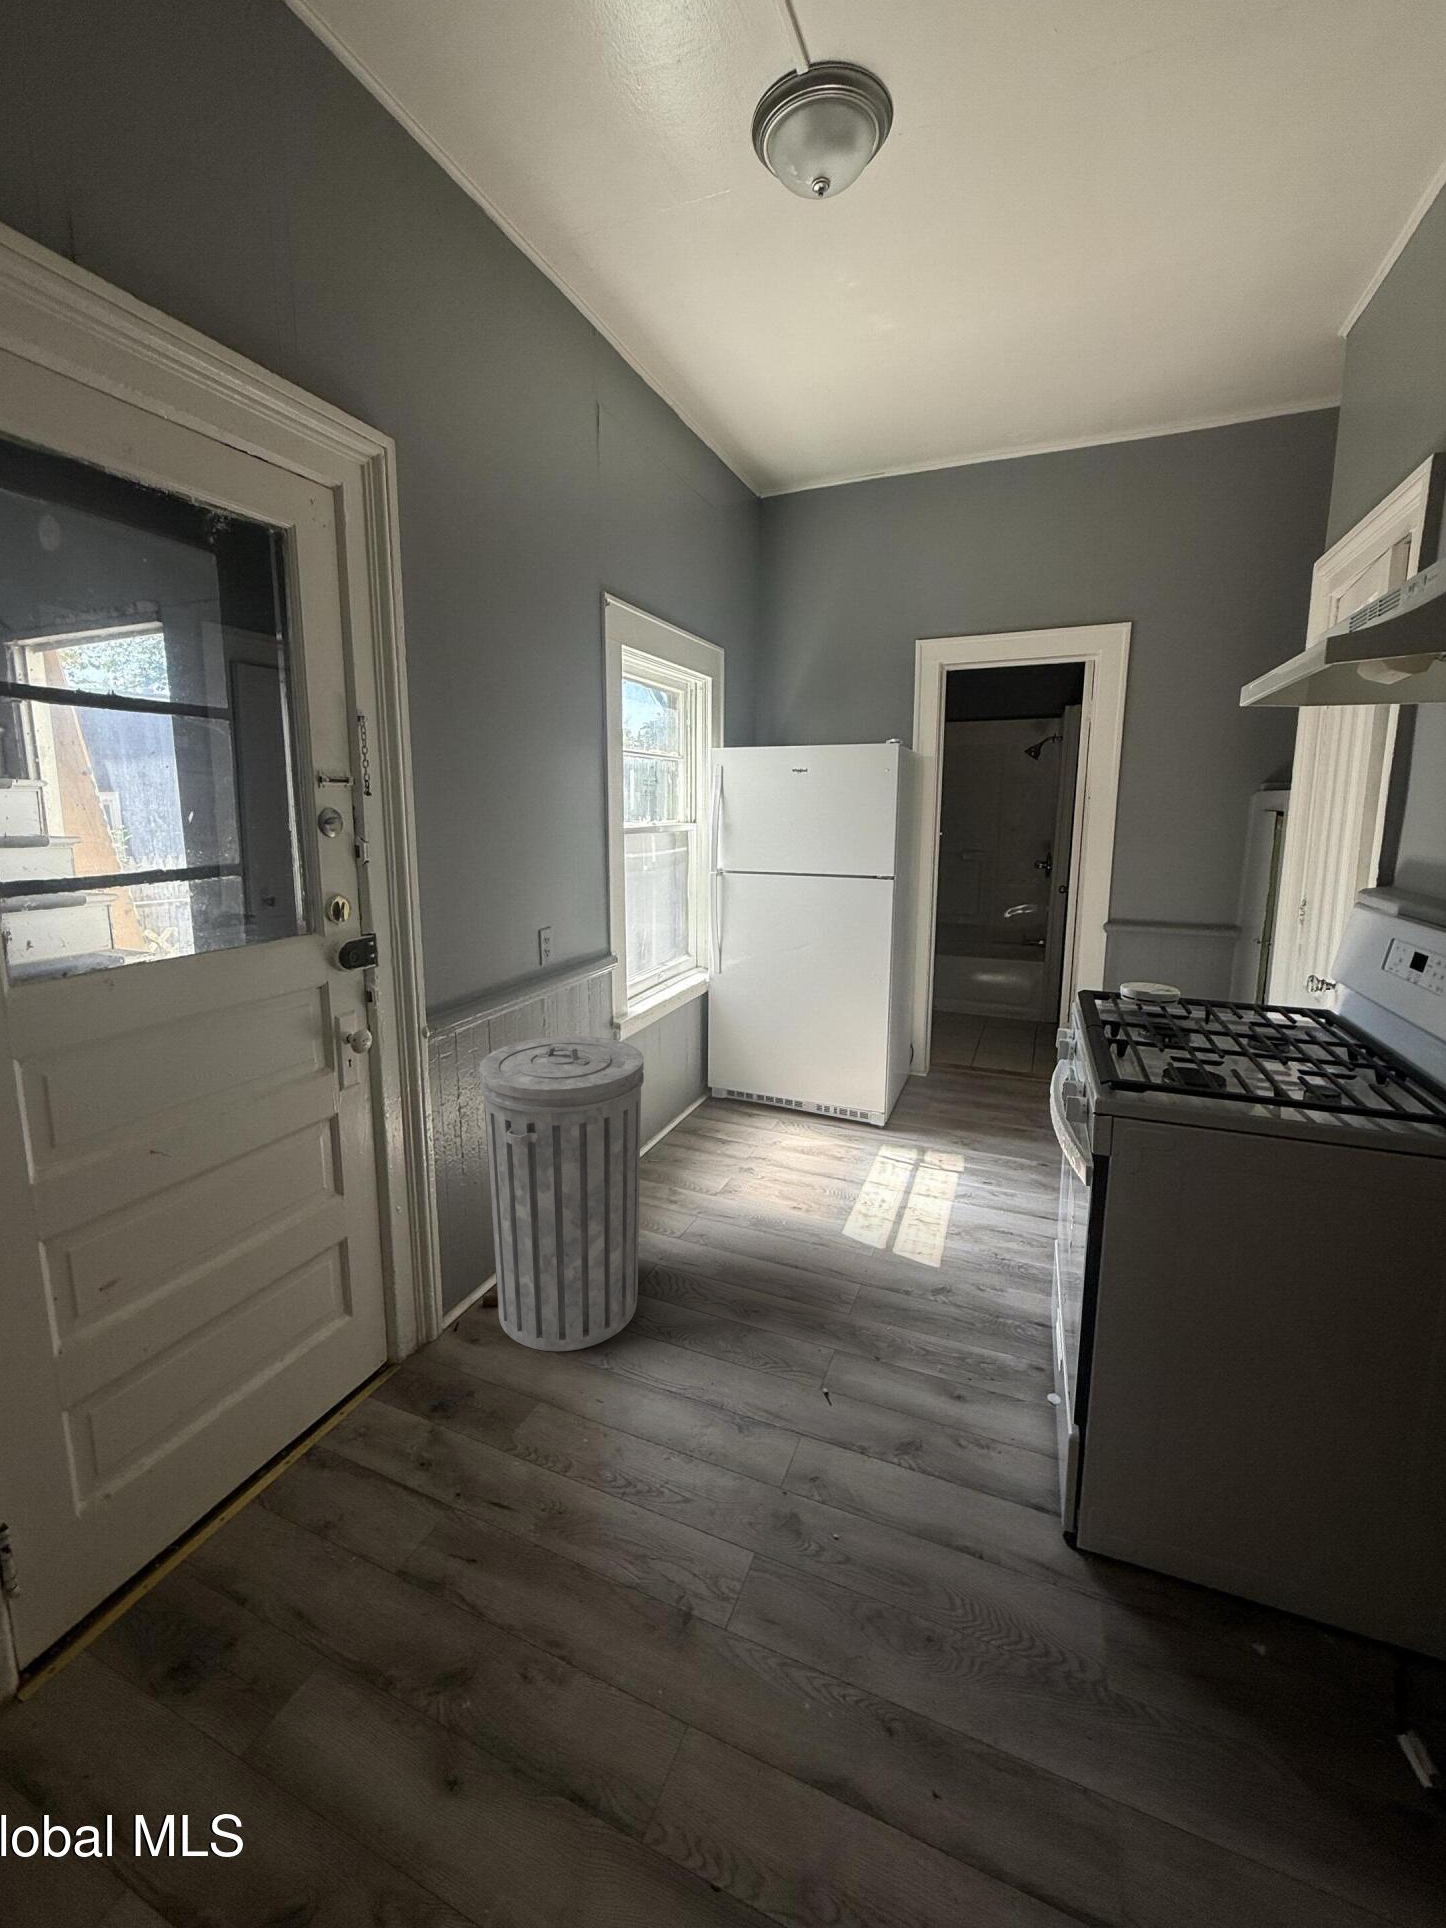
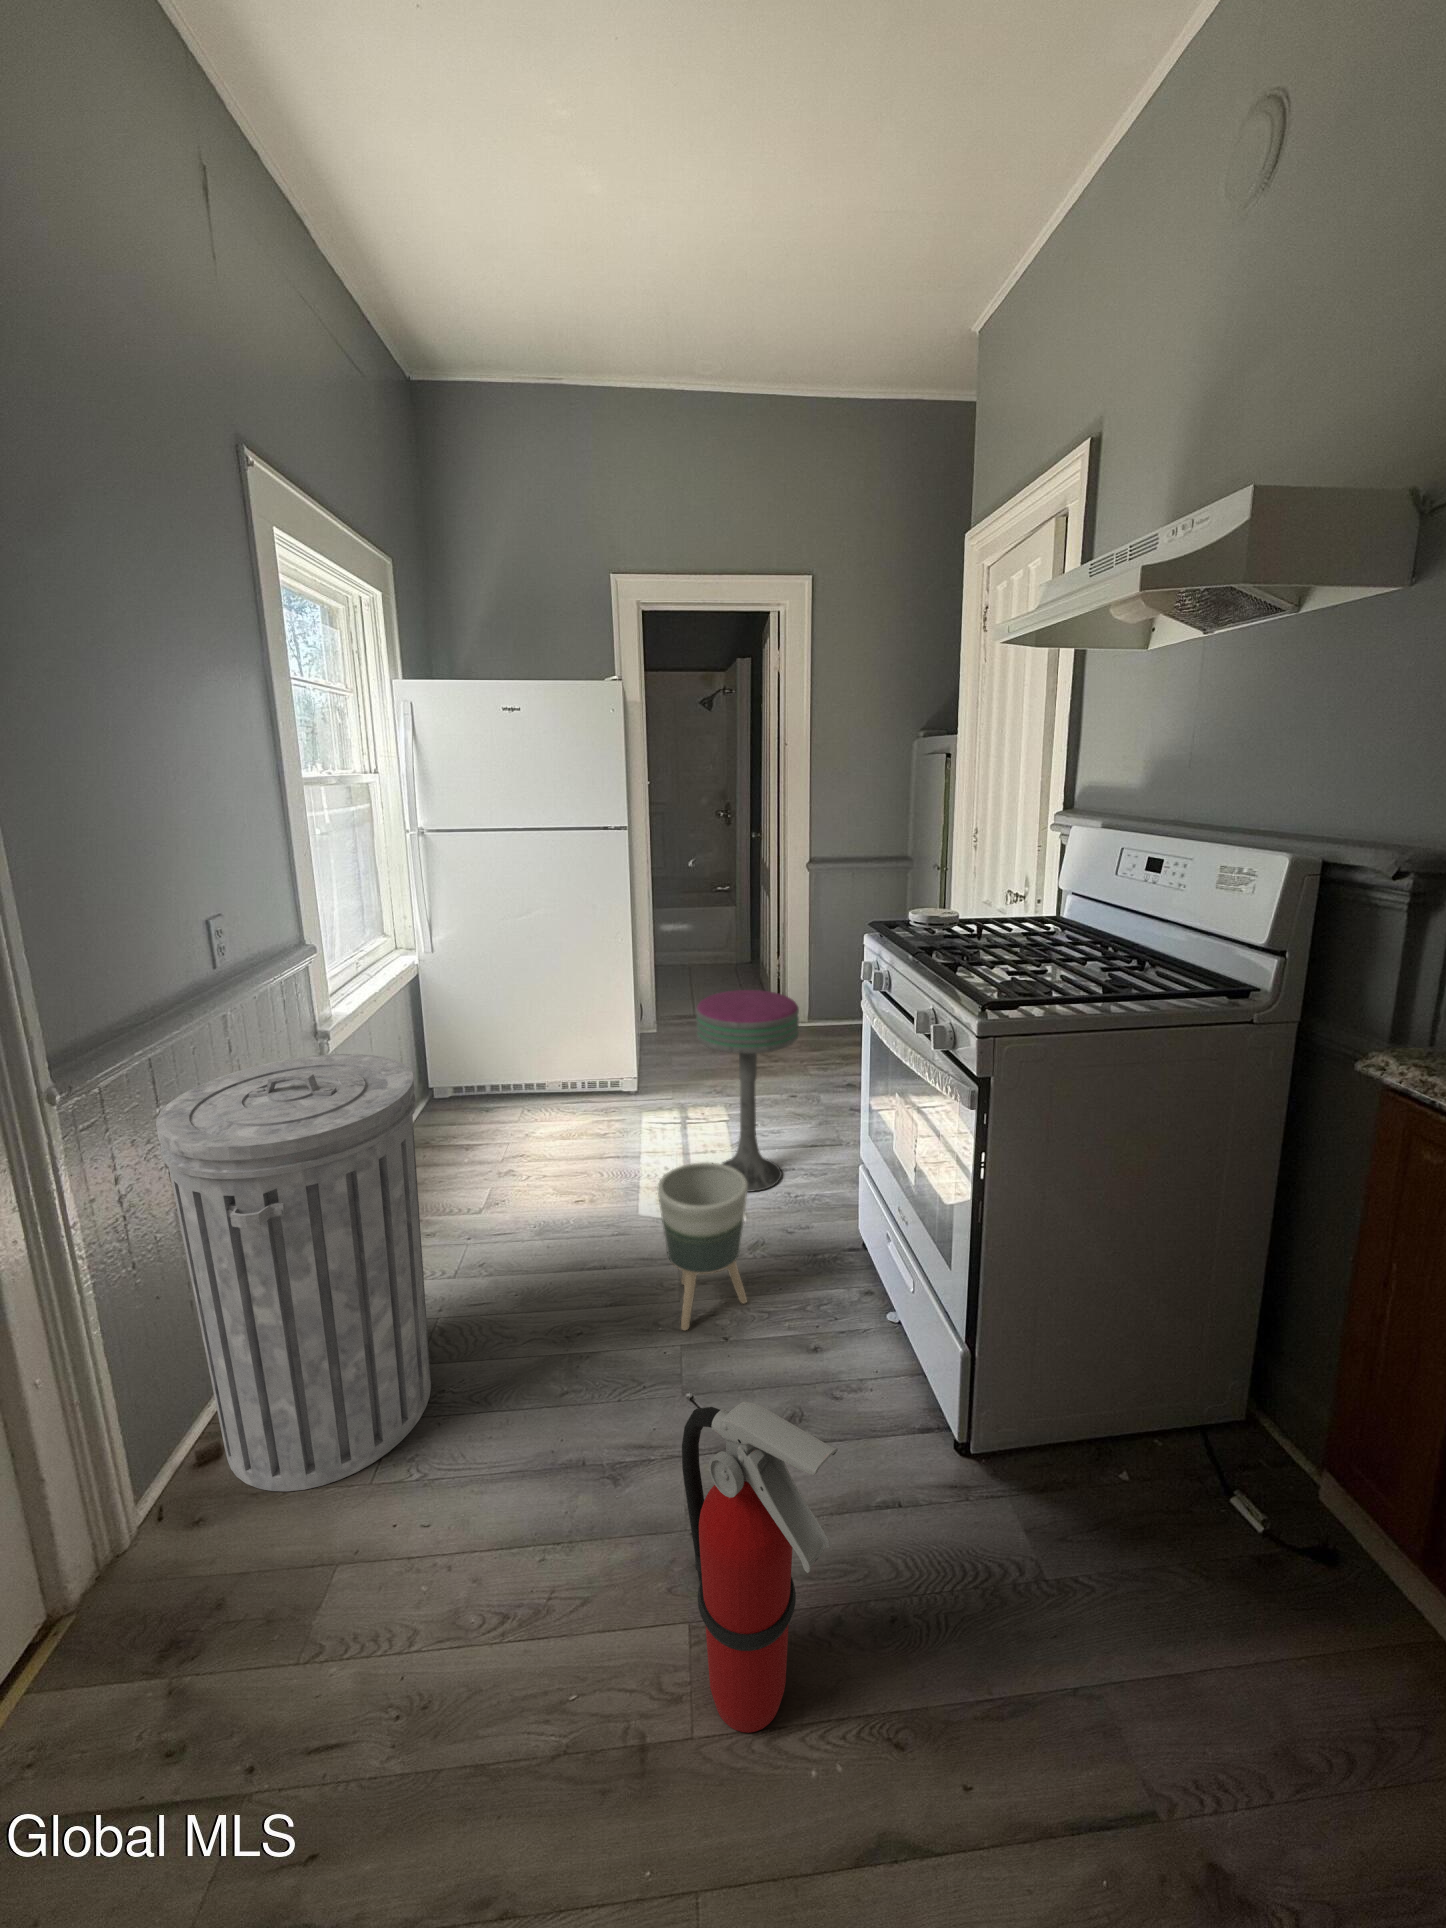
bar stool: none [918,1042,1025,1243] -> present [696,990,799,1192]
planter: none [834,1191,919,1340] -> present [658,1162,747,1330]
fire extinguisher: none [740,1373,840,1672] -> present [682,1401,838,1733]

